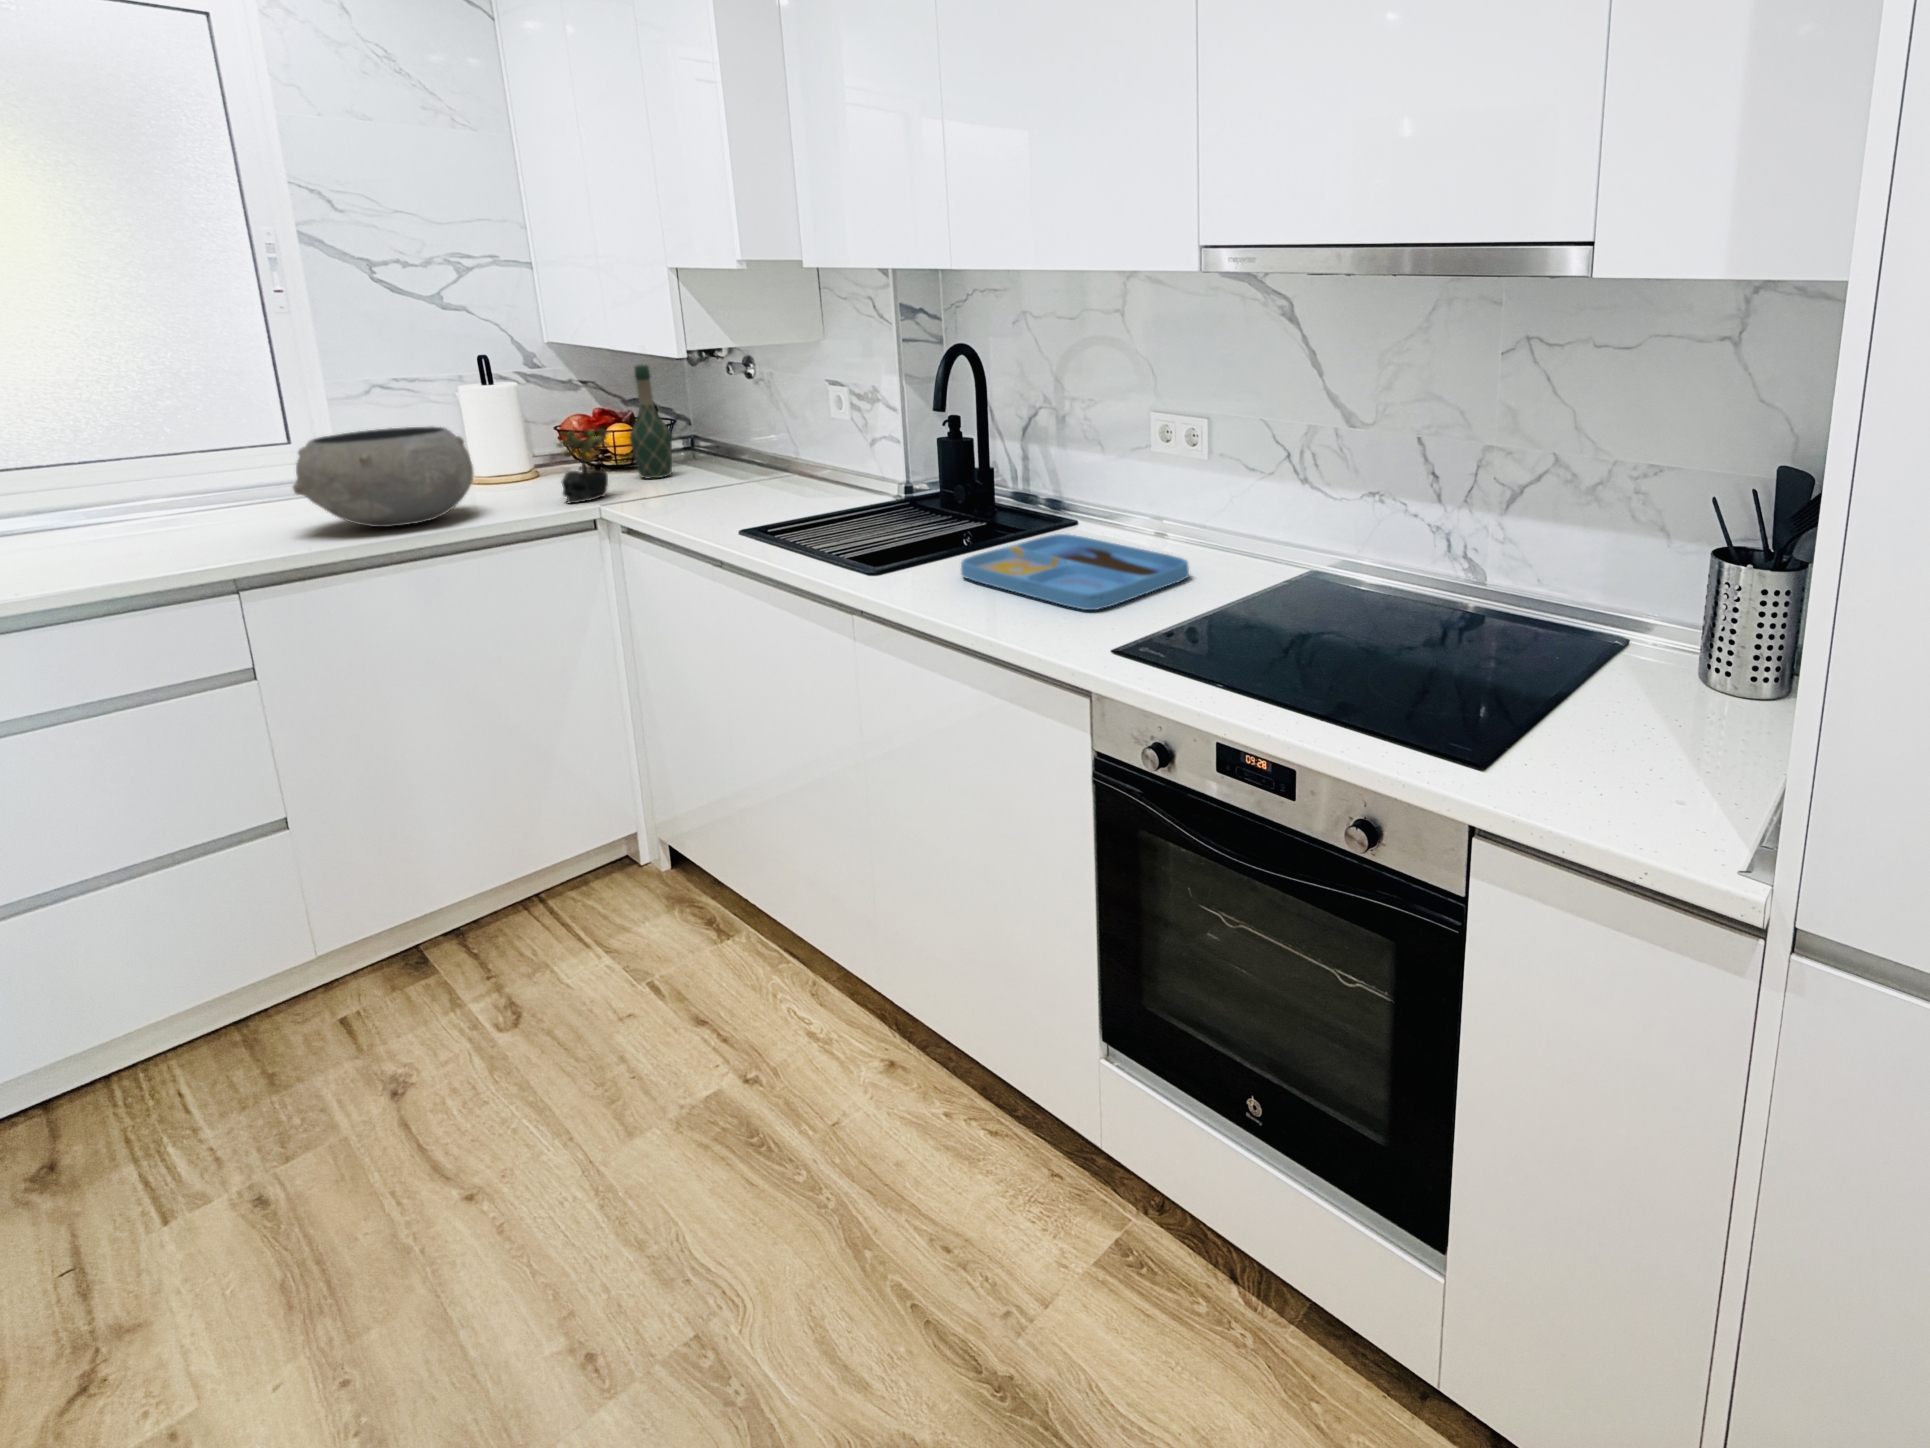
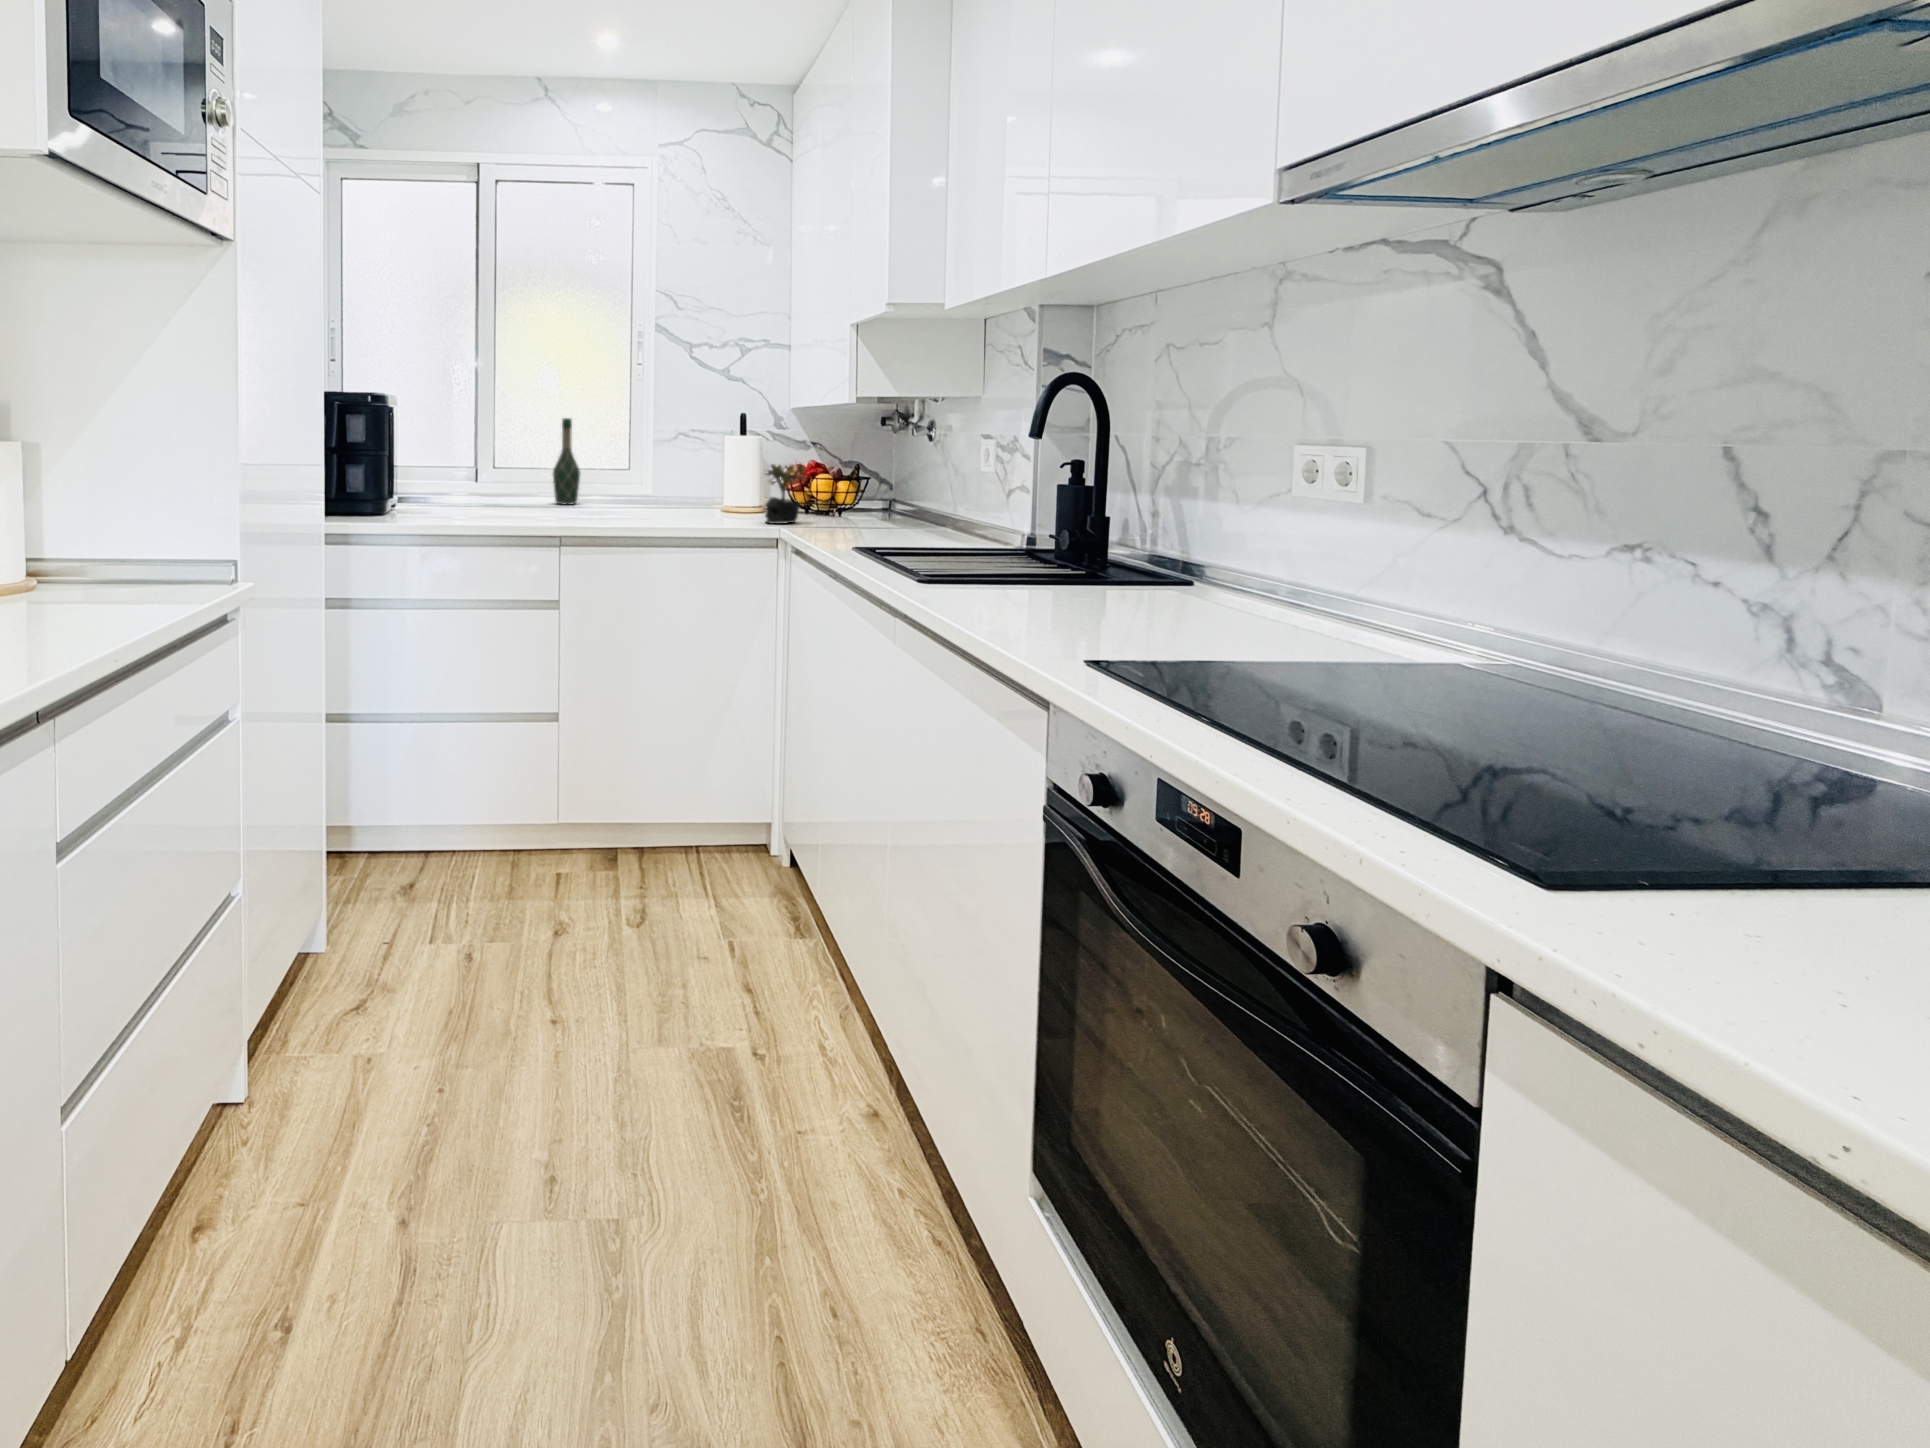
wine bottle: present [630,365,672,479] -> present [553,418,580,505]
ceramic bowl: present [293,427,474,527] -> none [607,452,710,520]
tray: present [961,534,1189,610] -> none [1007,577,1284,638]

